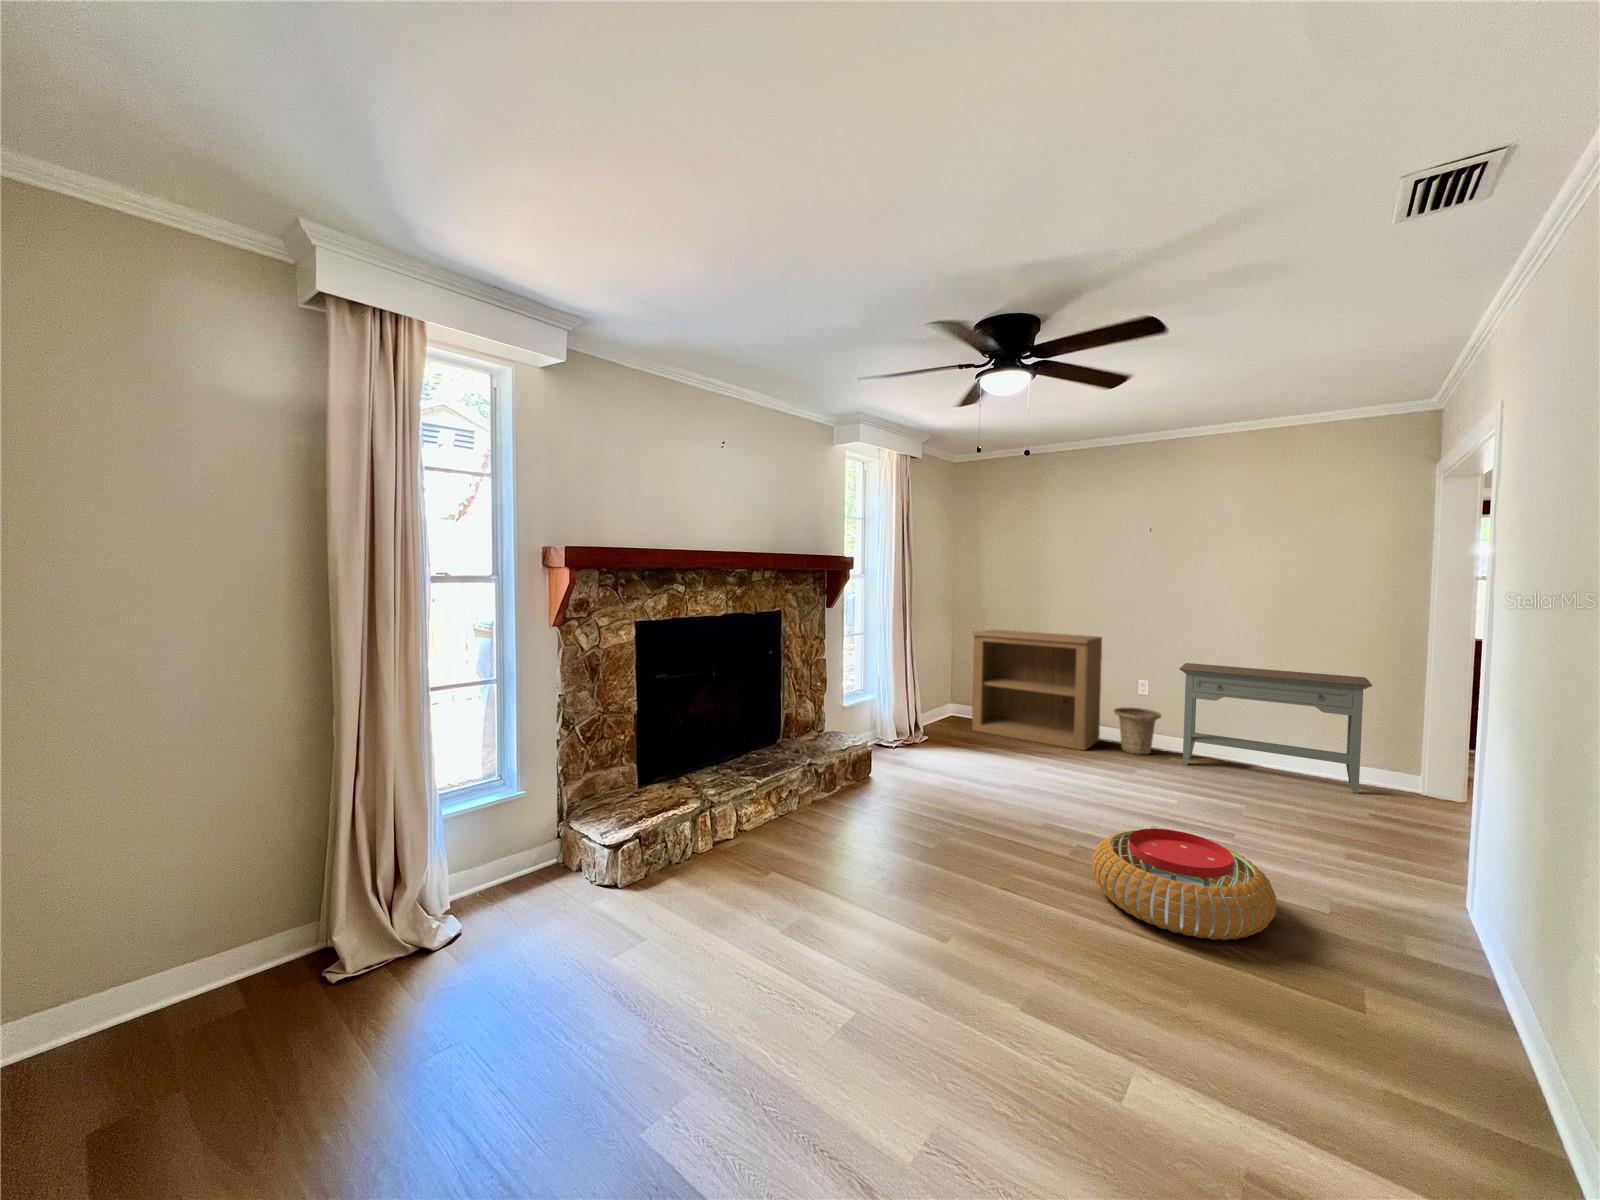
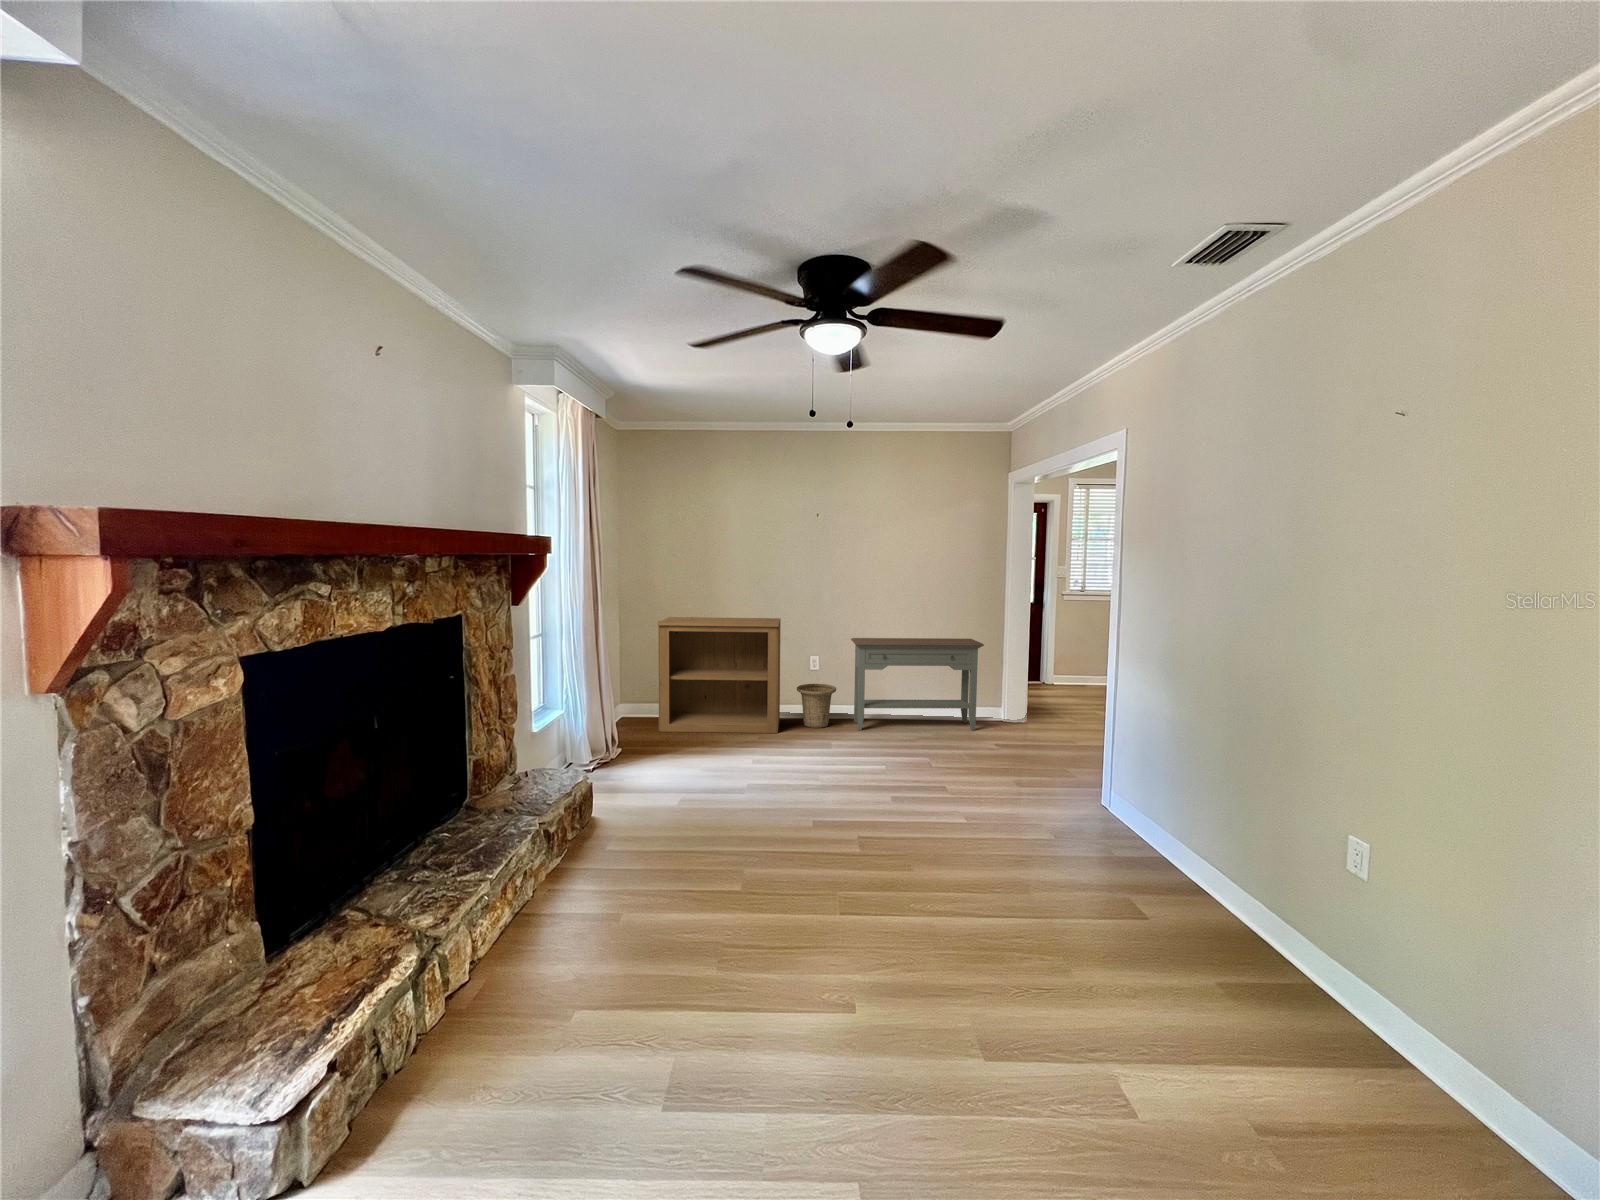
pouf: present [1092,829,1276,940] -> none [898,801,1049,901]

